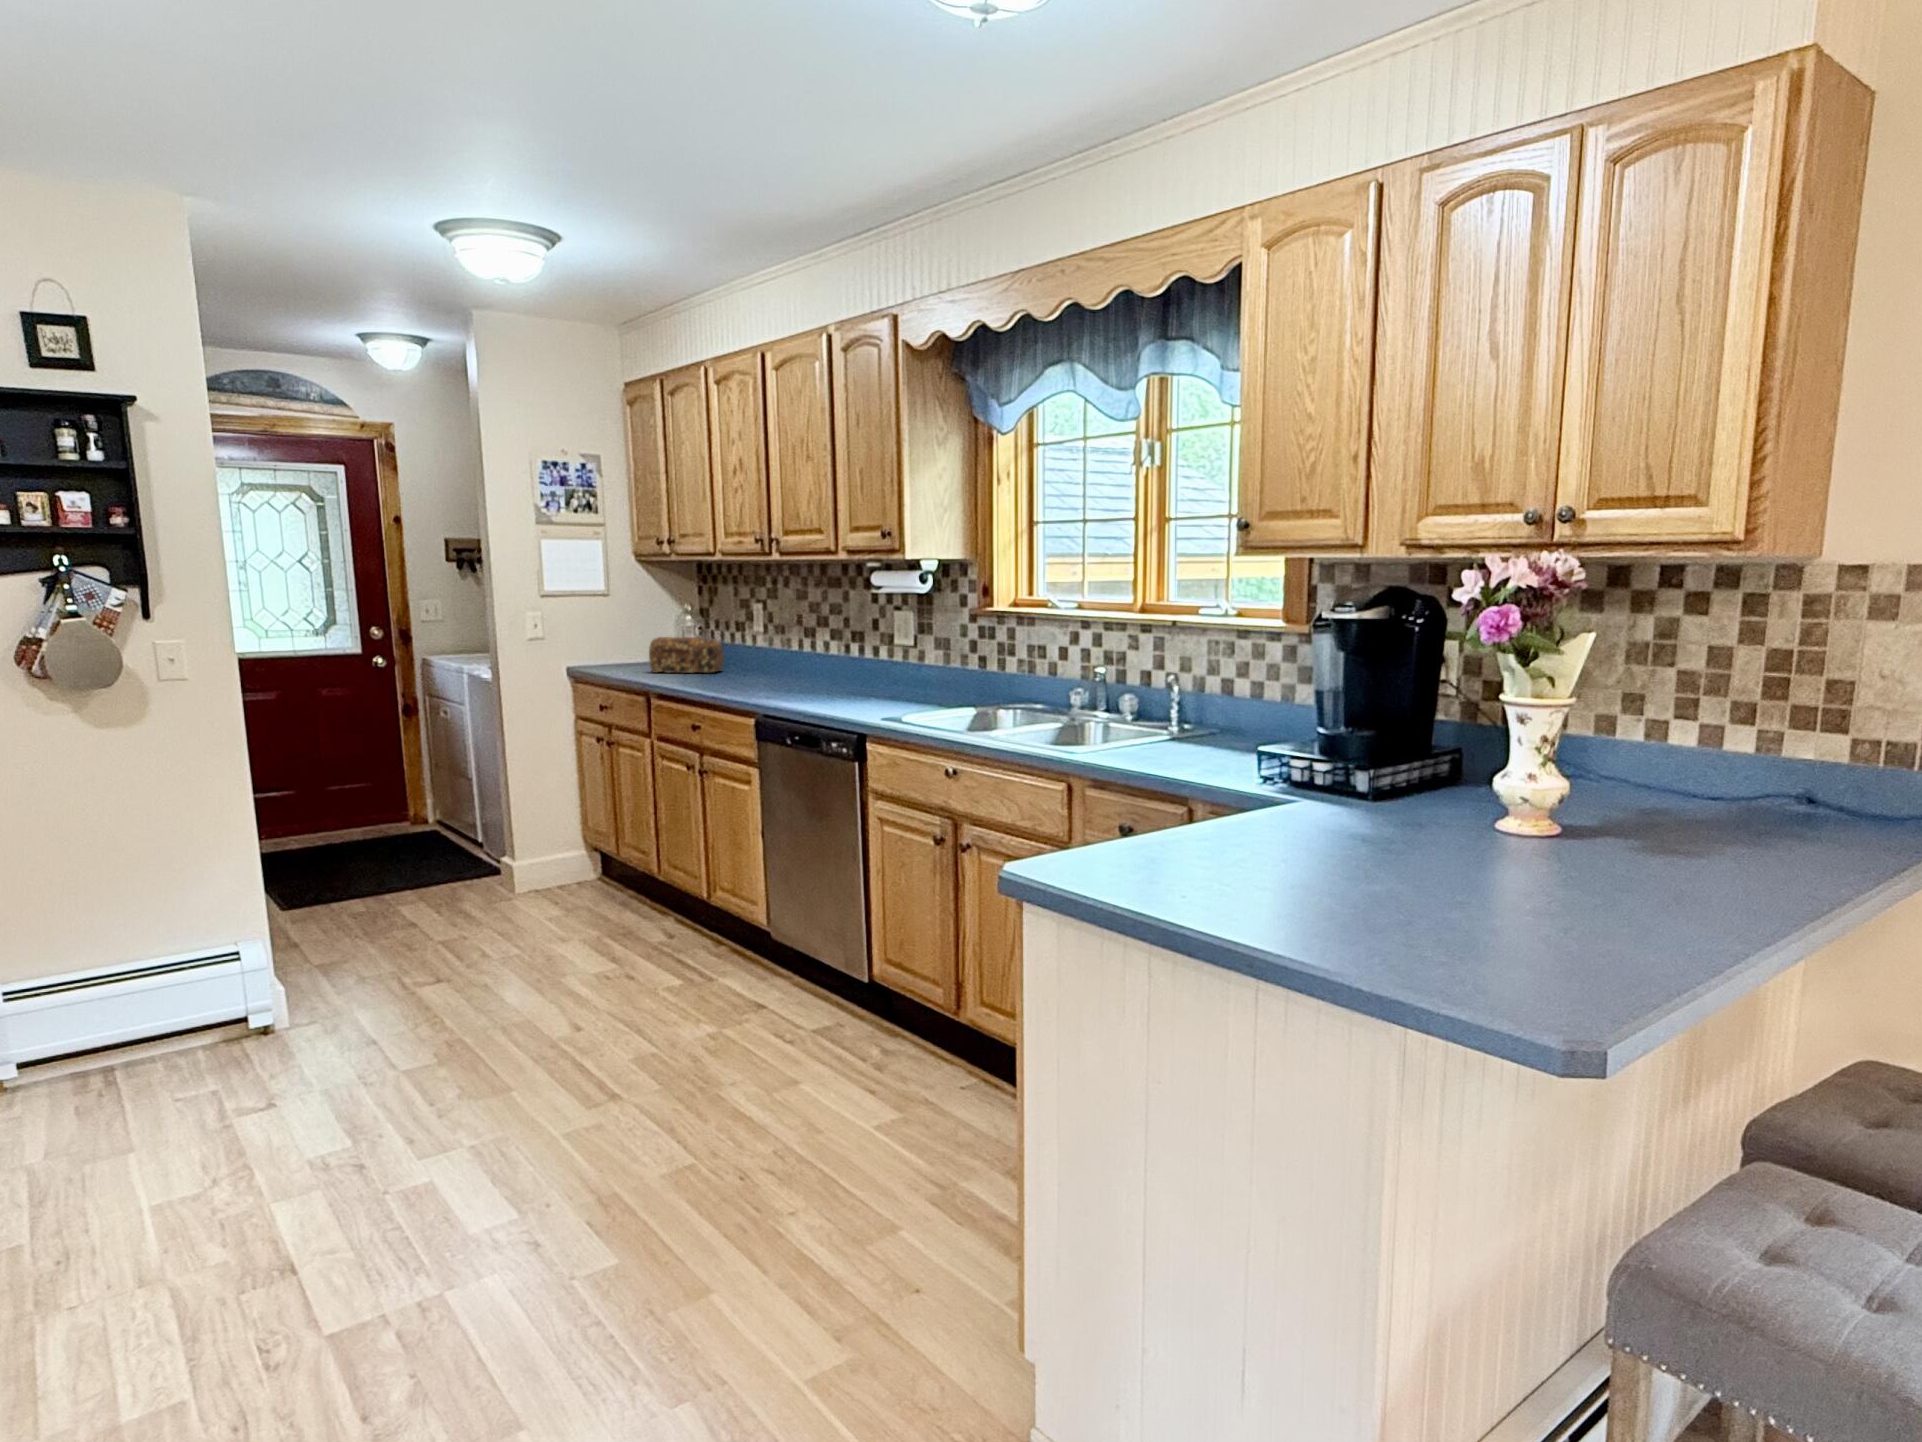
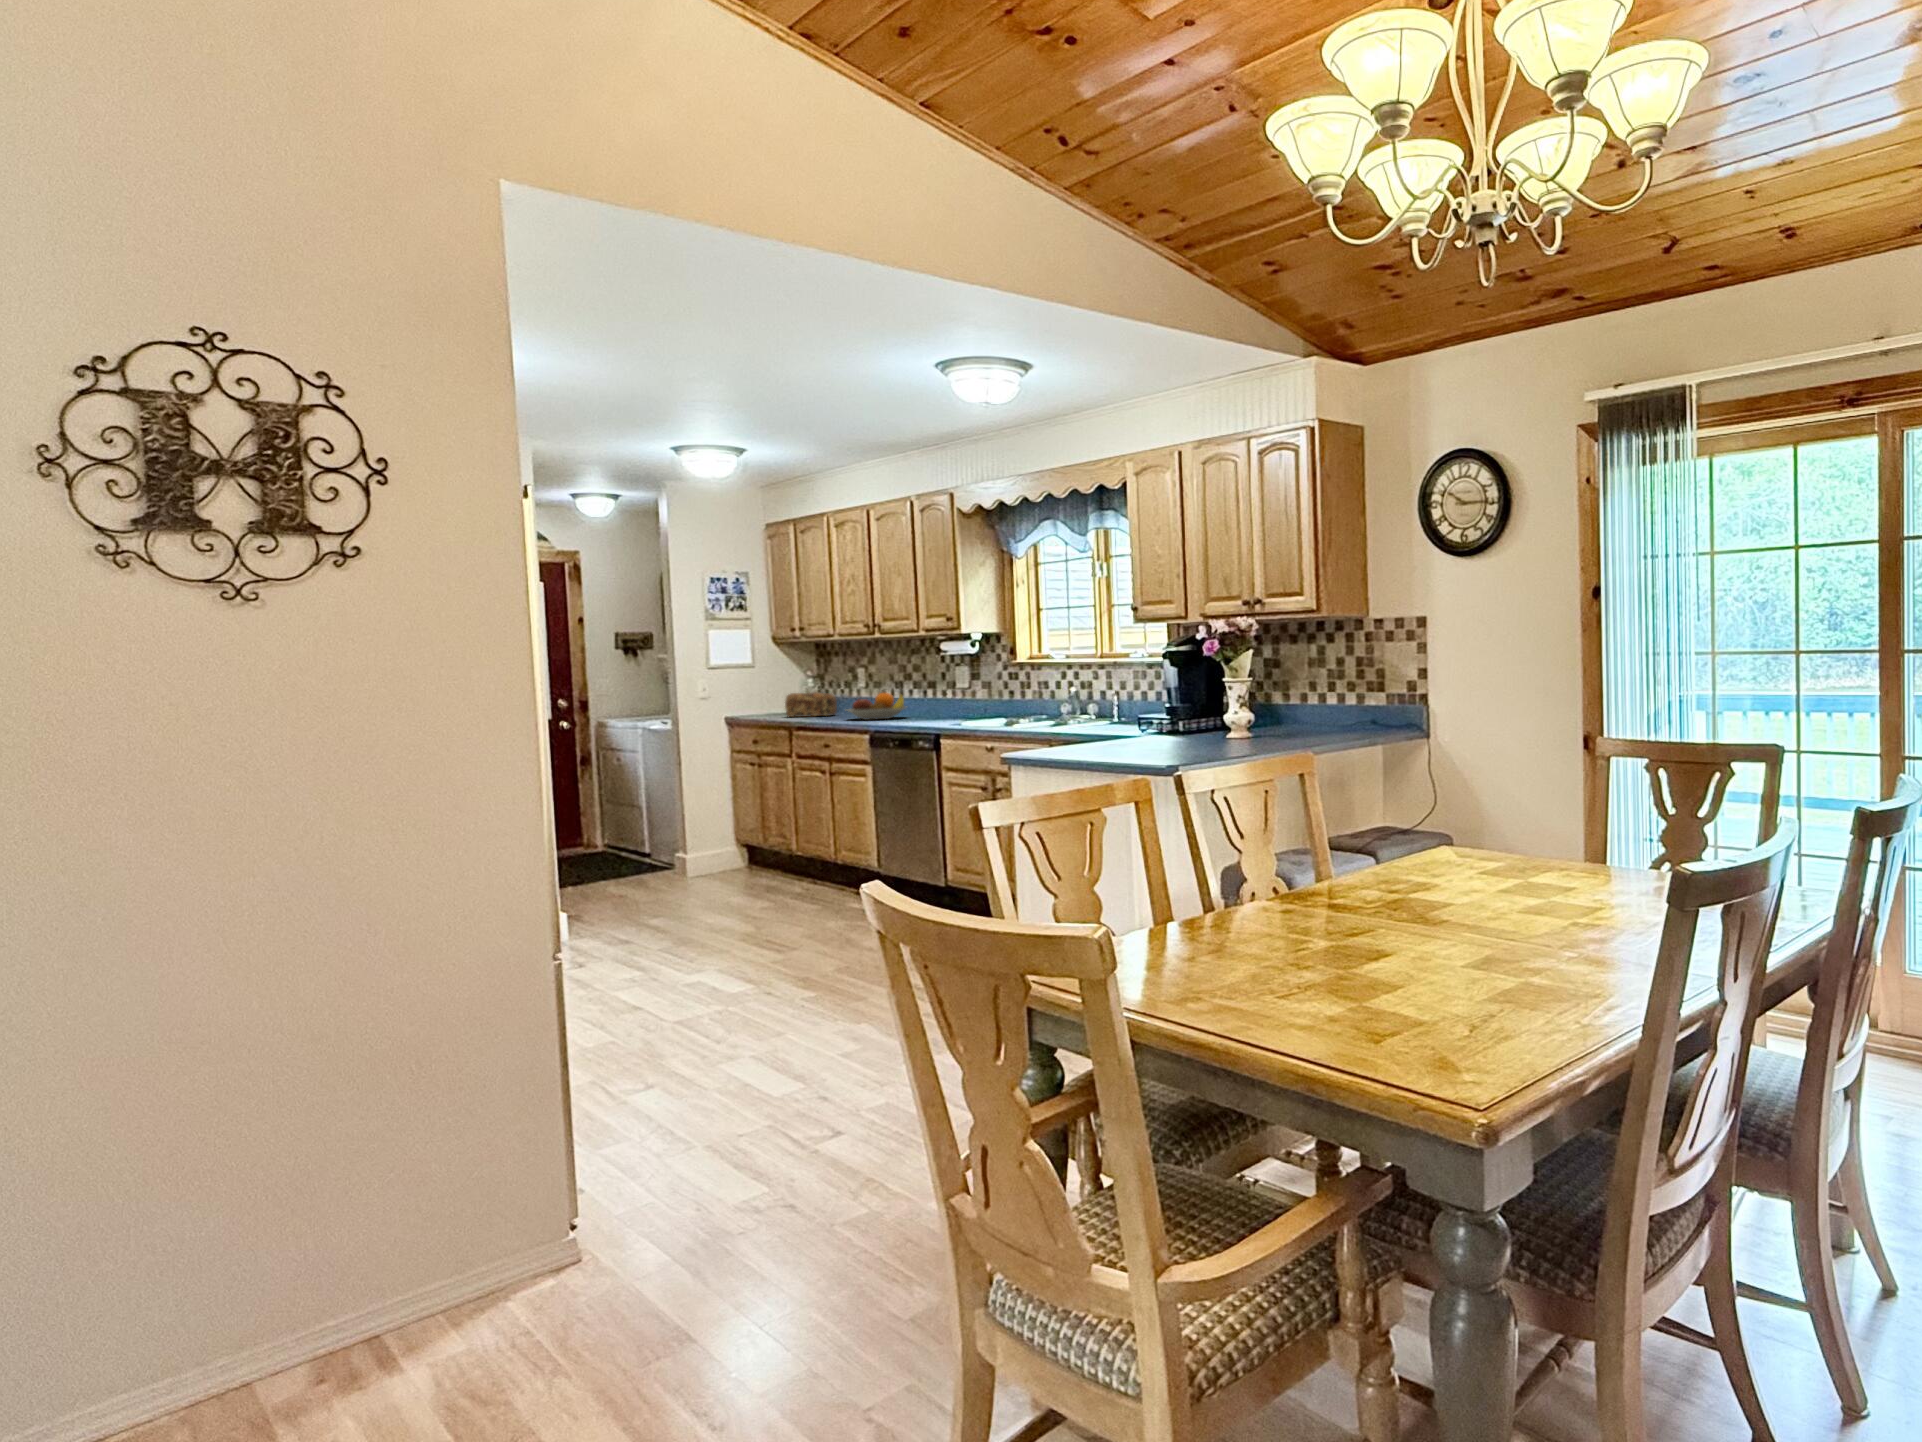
fruit bowl: none [728,645,822,687] -> present [847,692,905,720]

